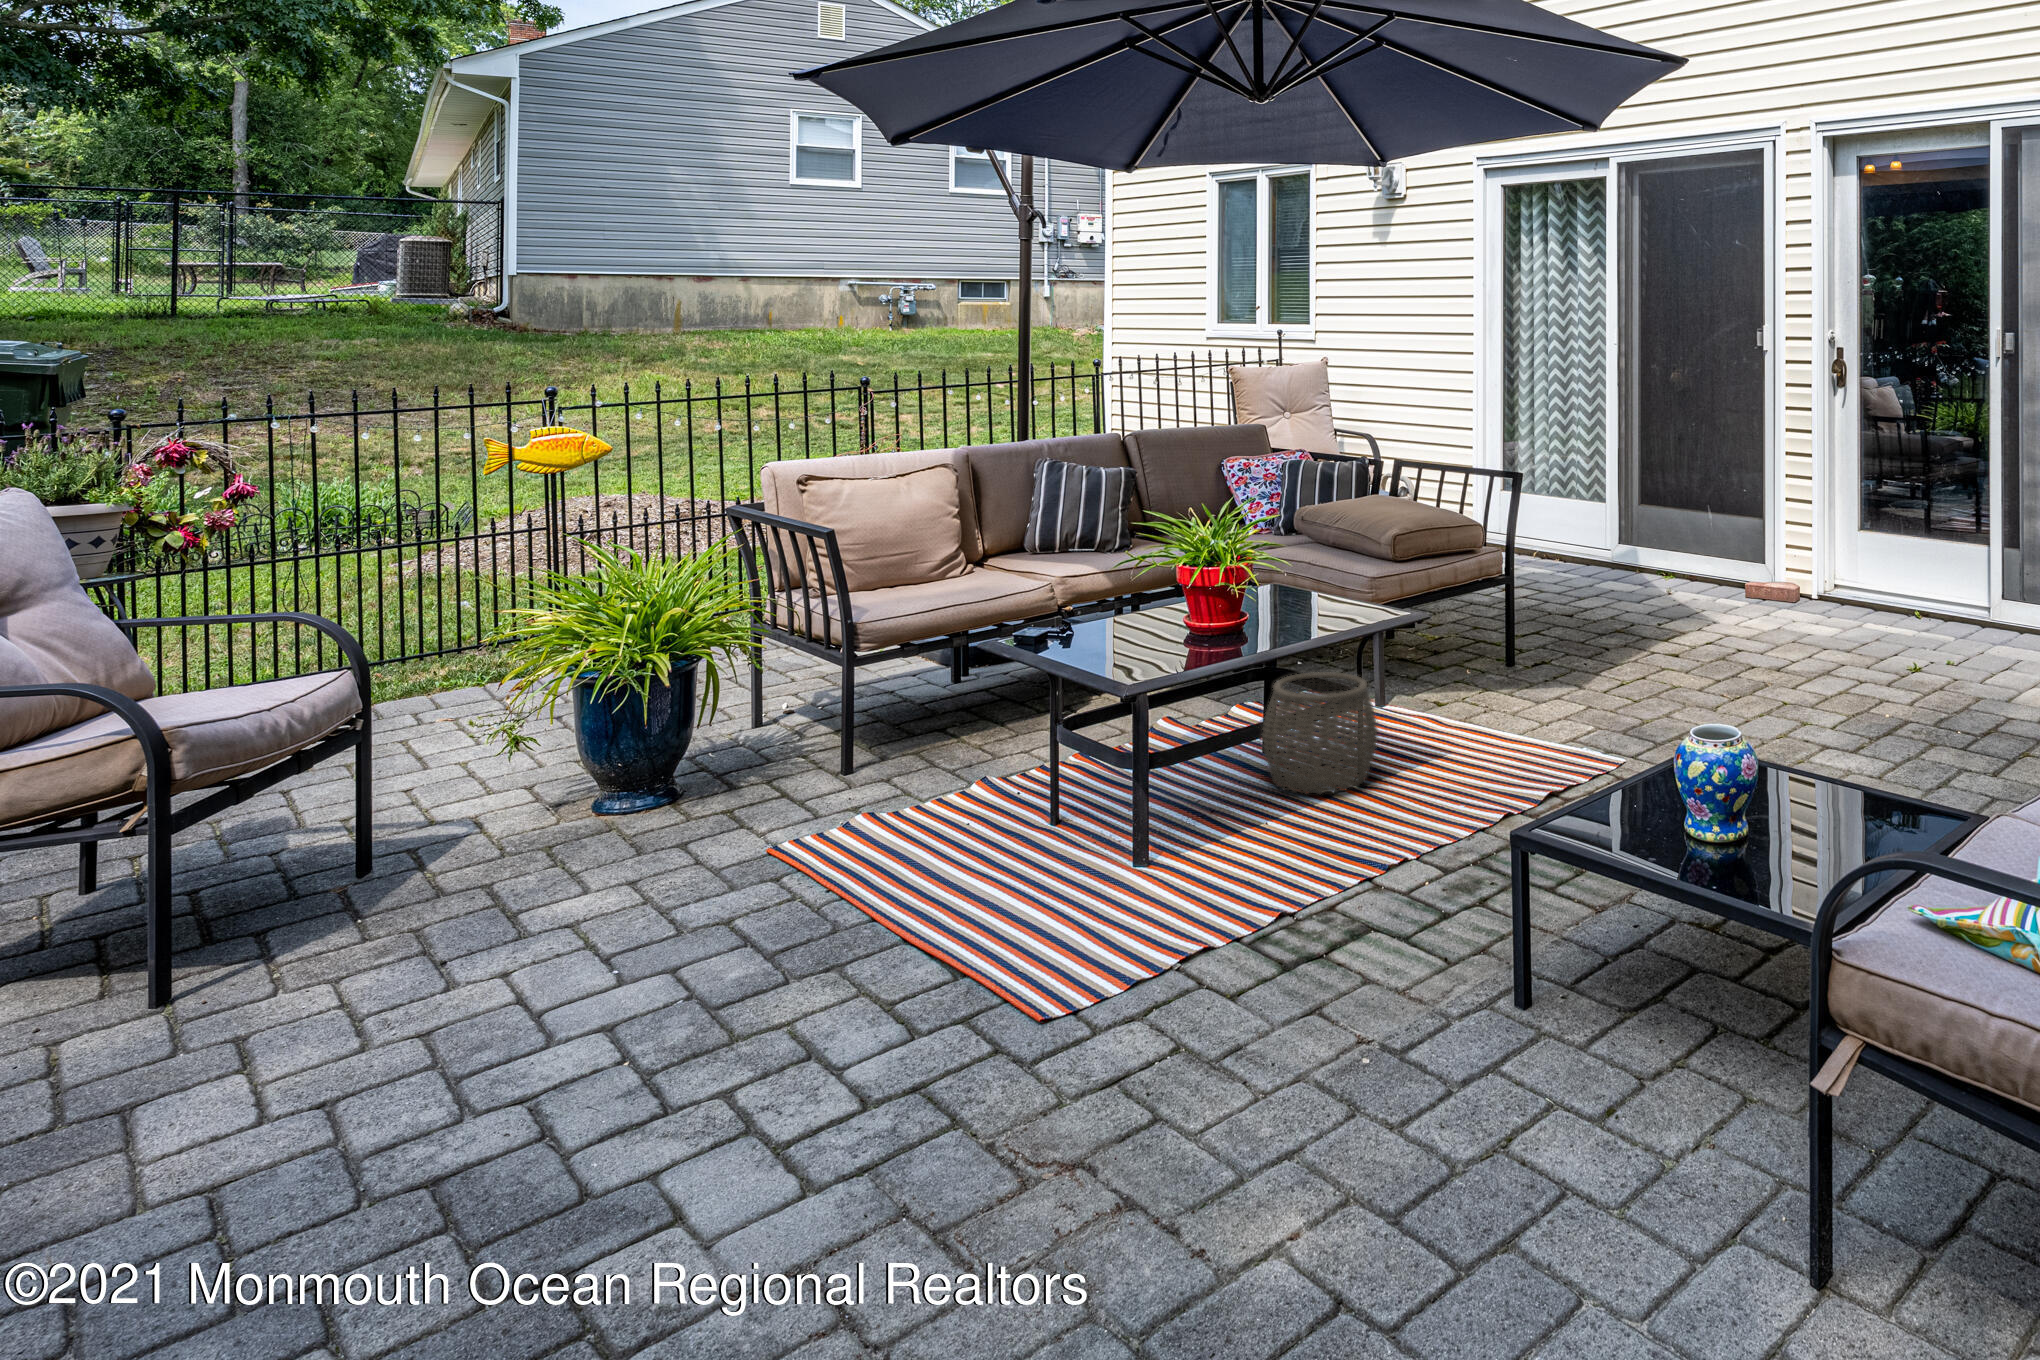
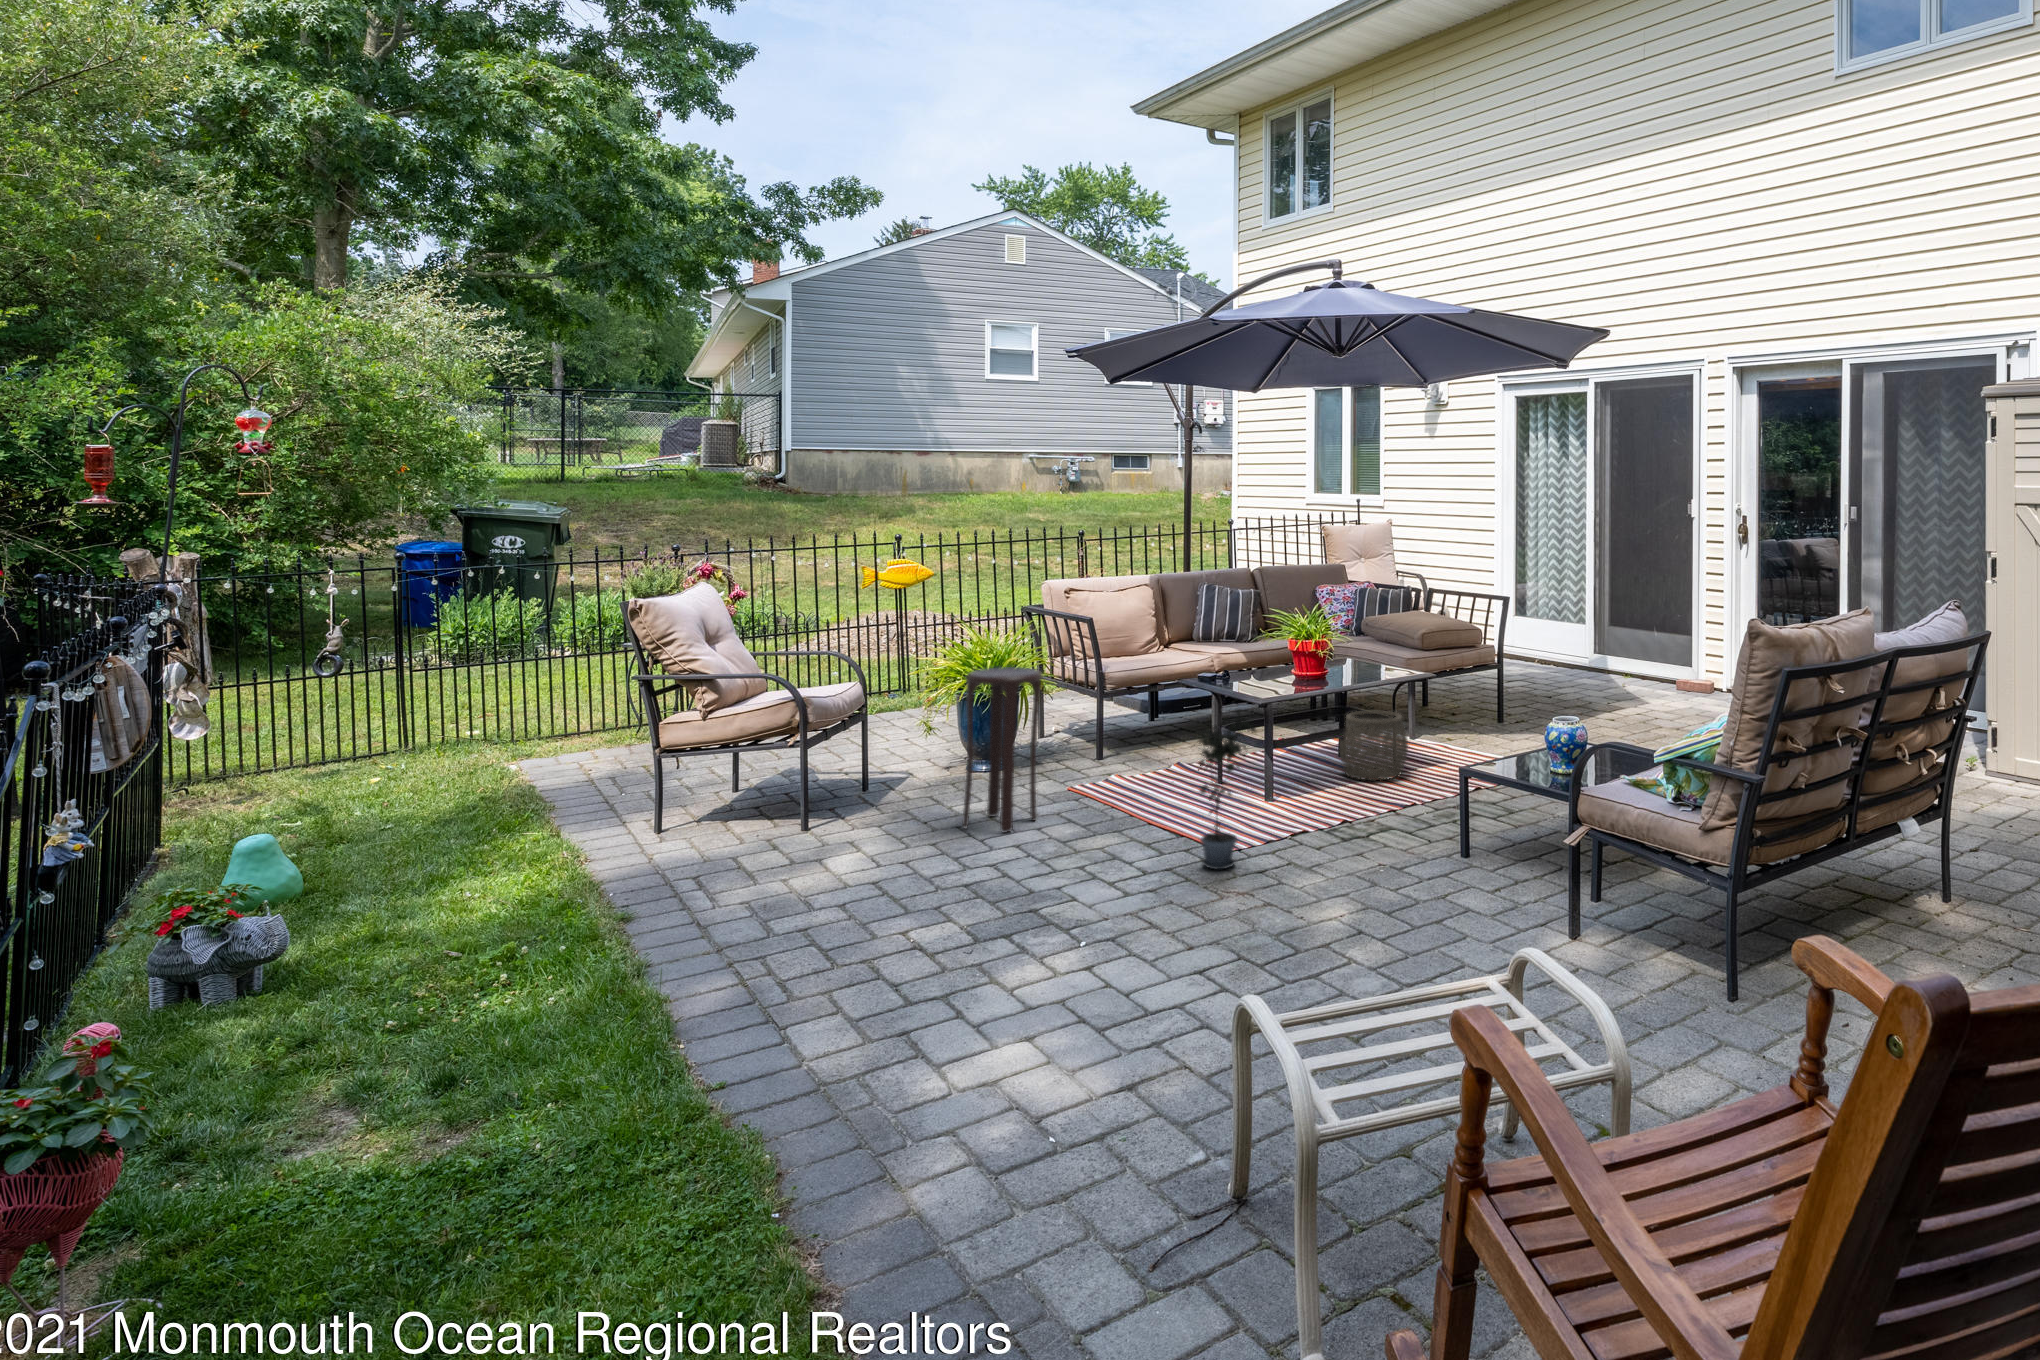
stool: none [522,646,691,972] -> present [962,667,1042,832]
potted plant: none [959,743,1099,1068] -> present [1194,709,1256,870]

